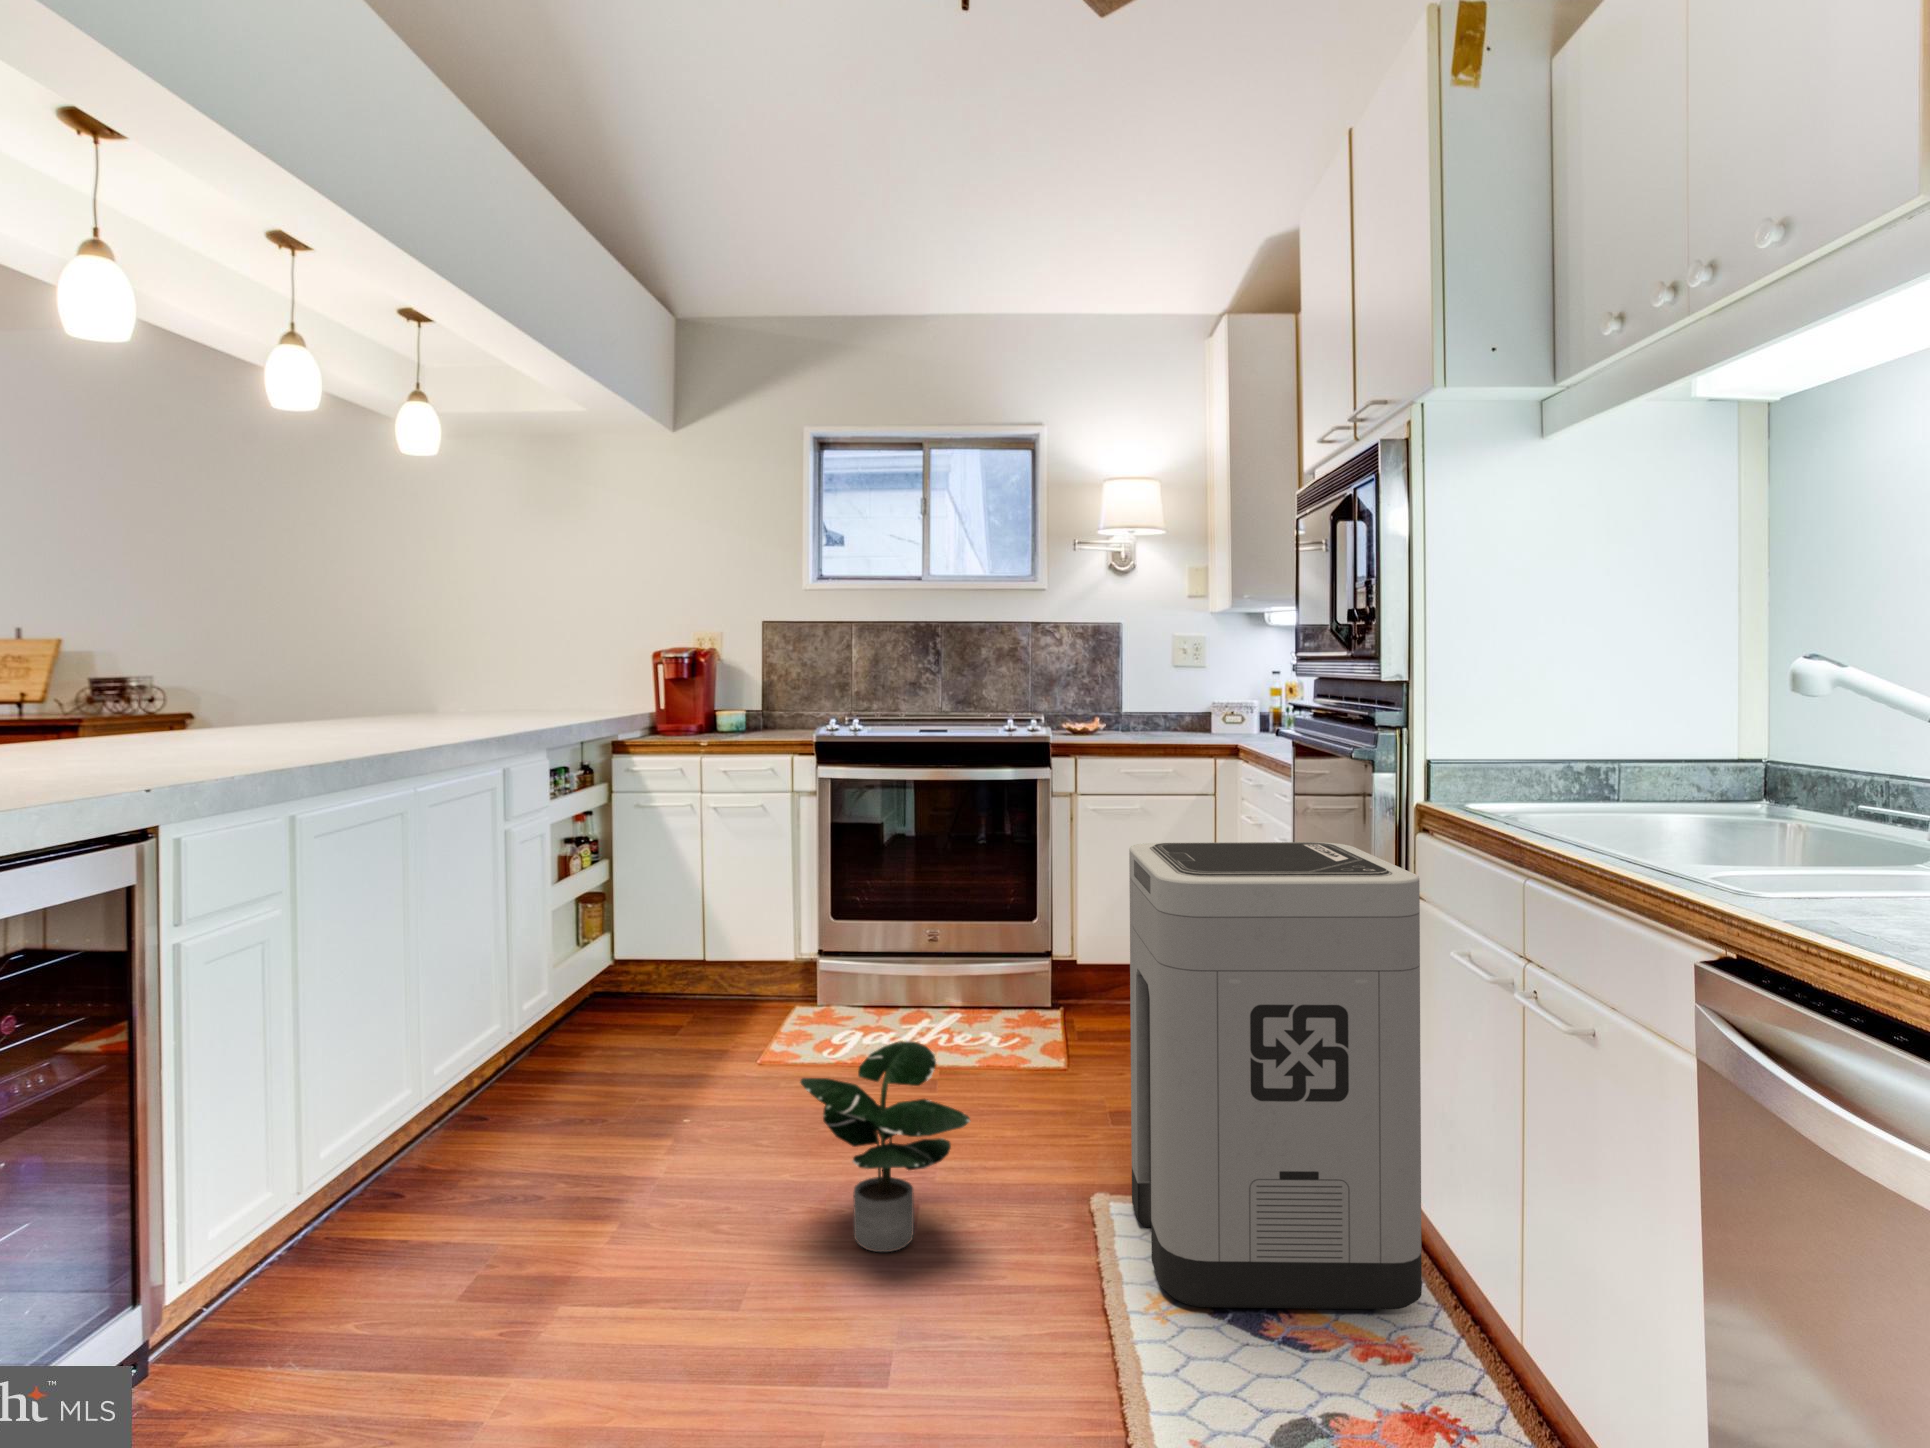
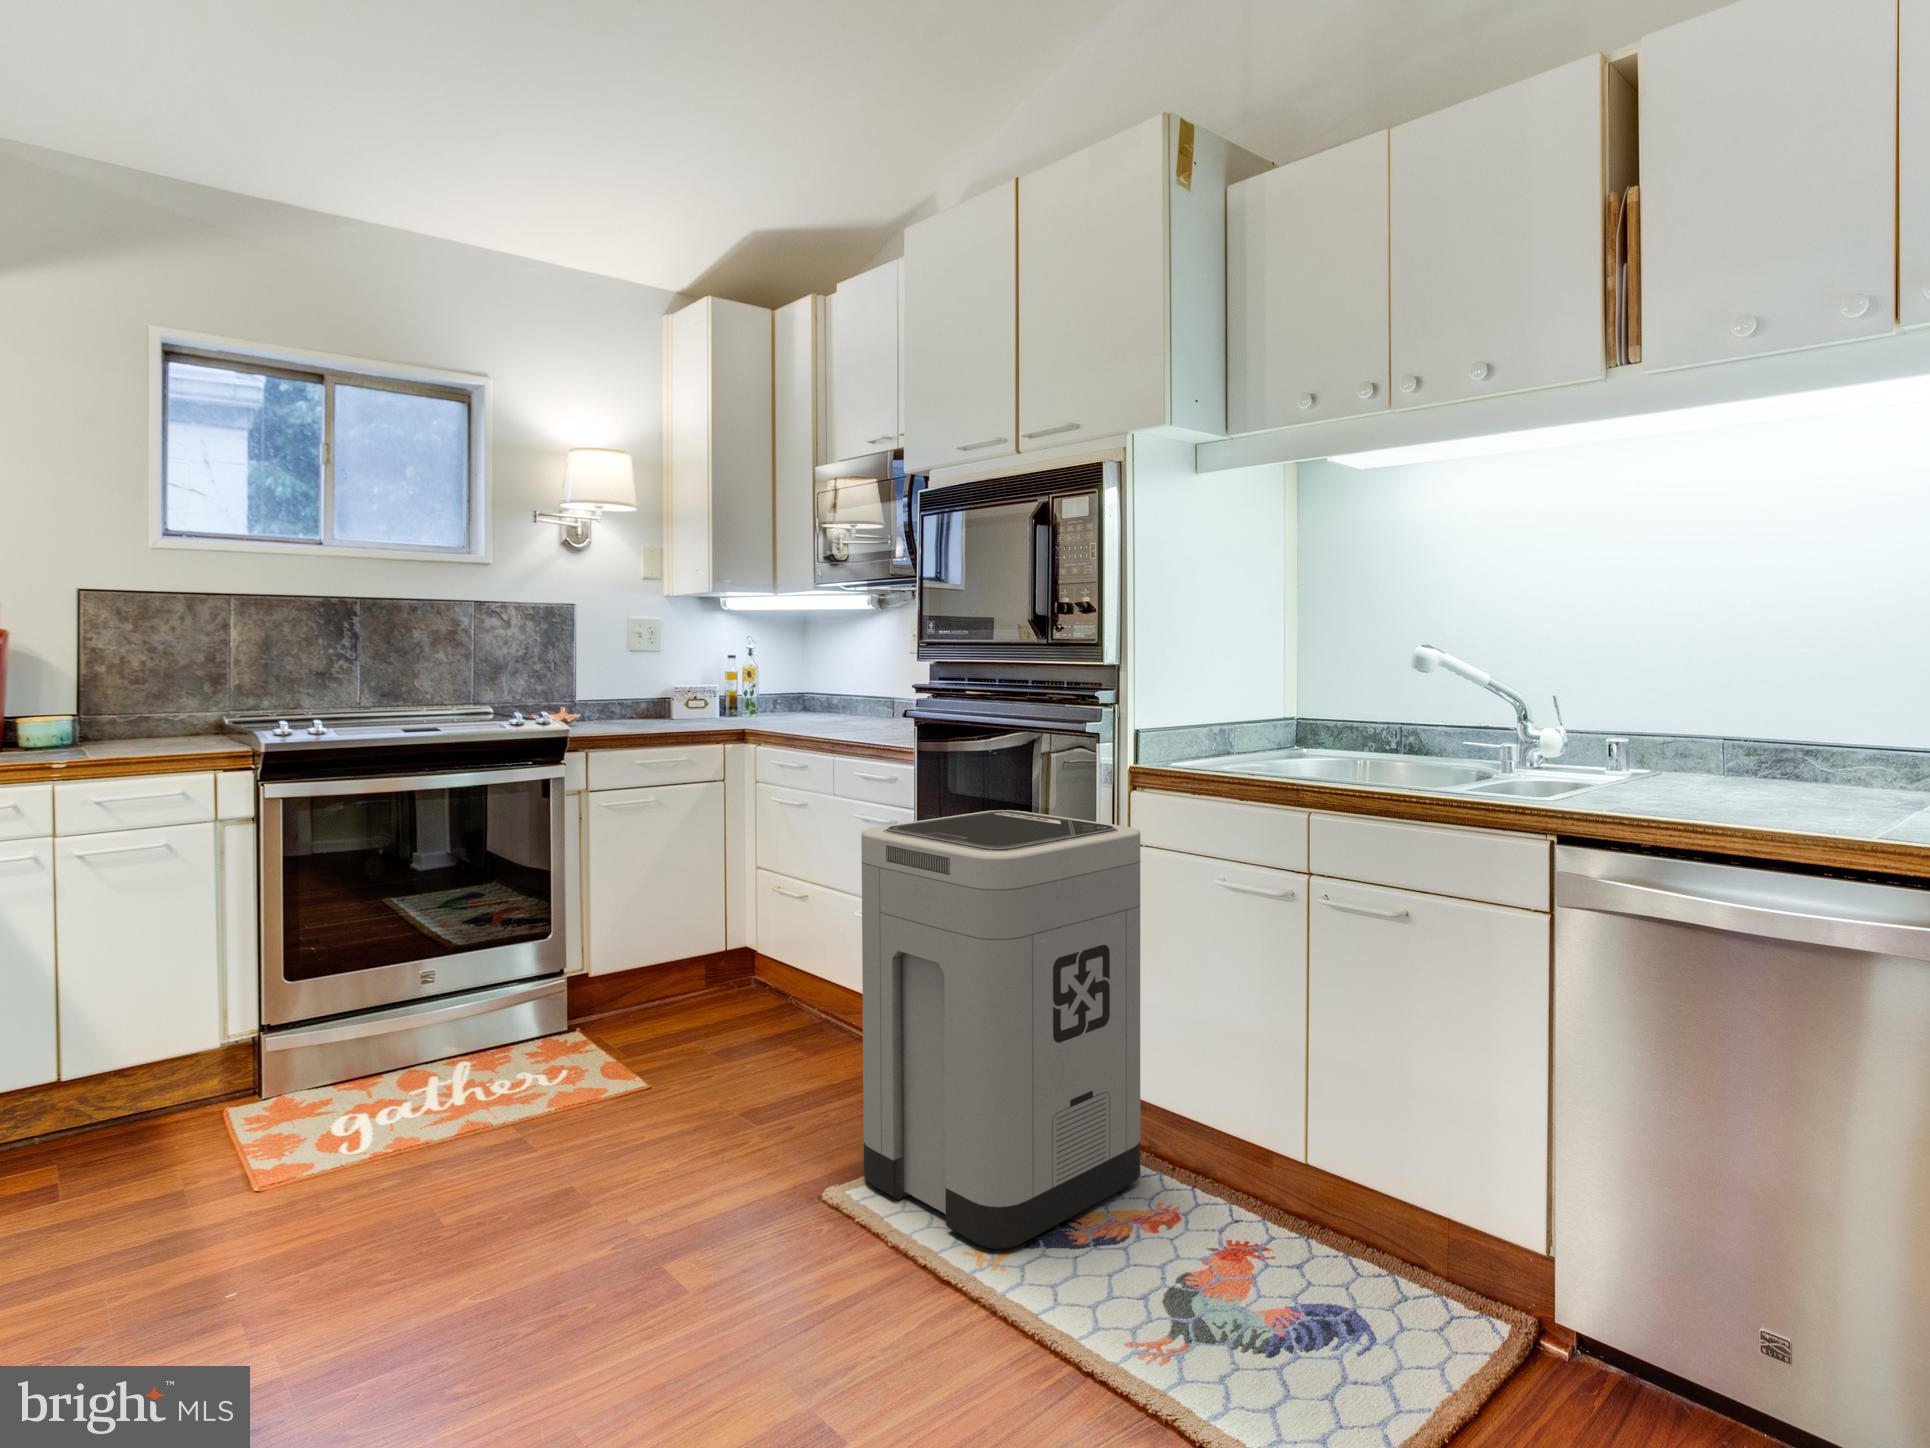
potted plant: present [800,1041,970,1252] -> none [582,1087,793,1341]

